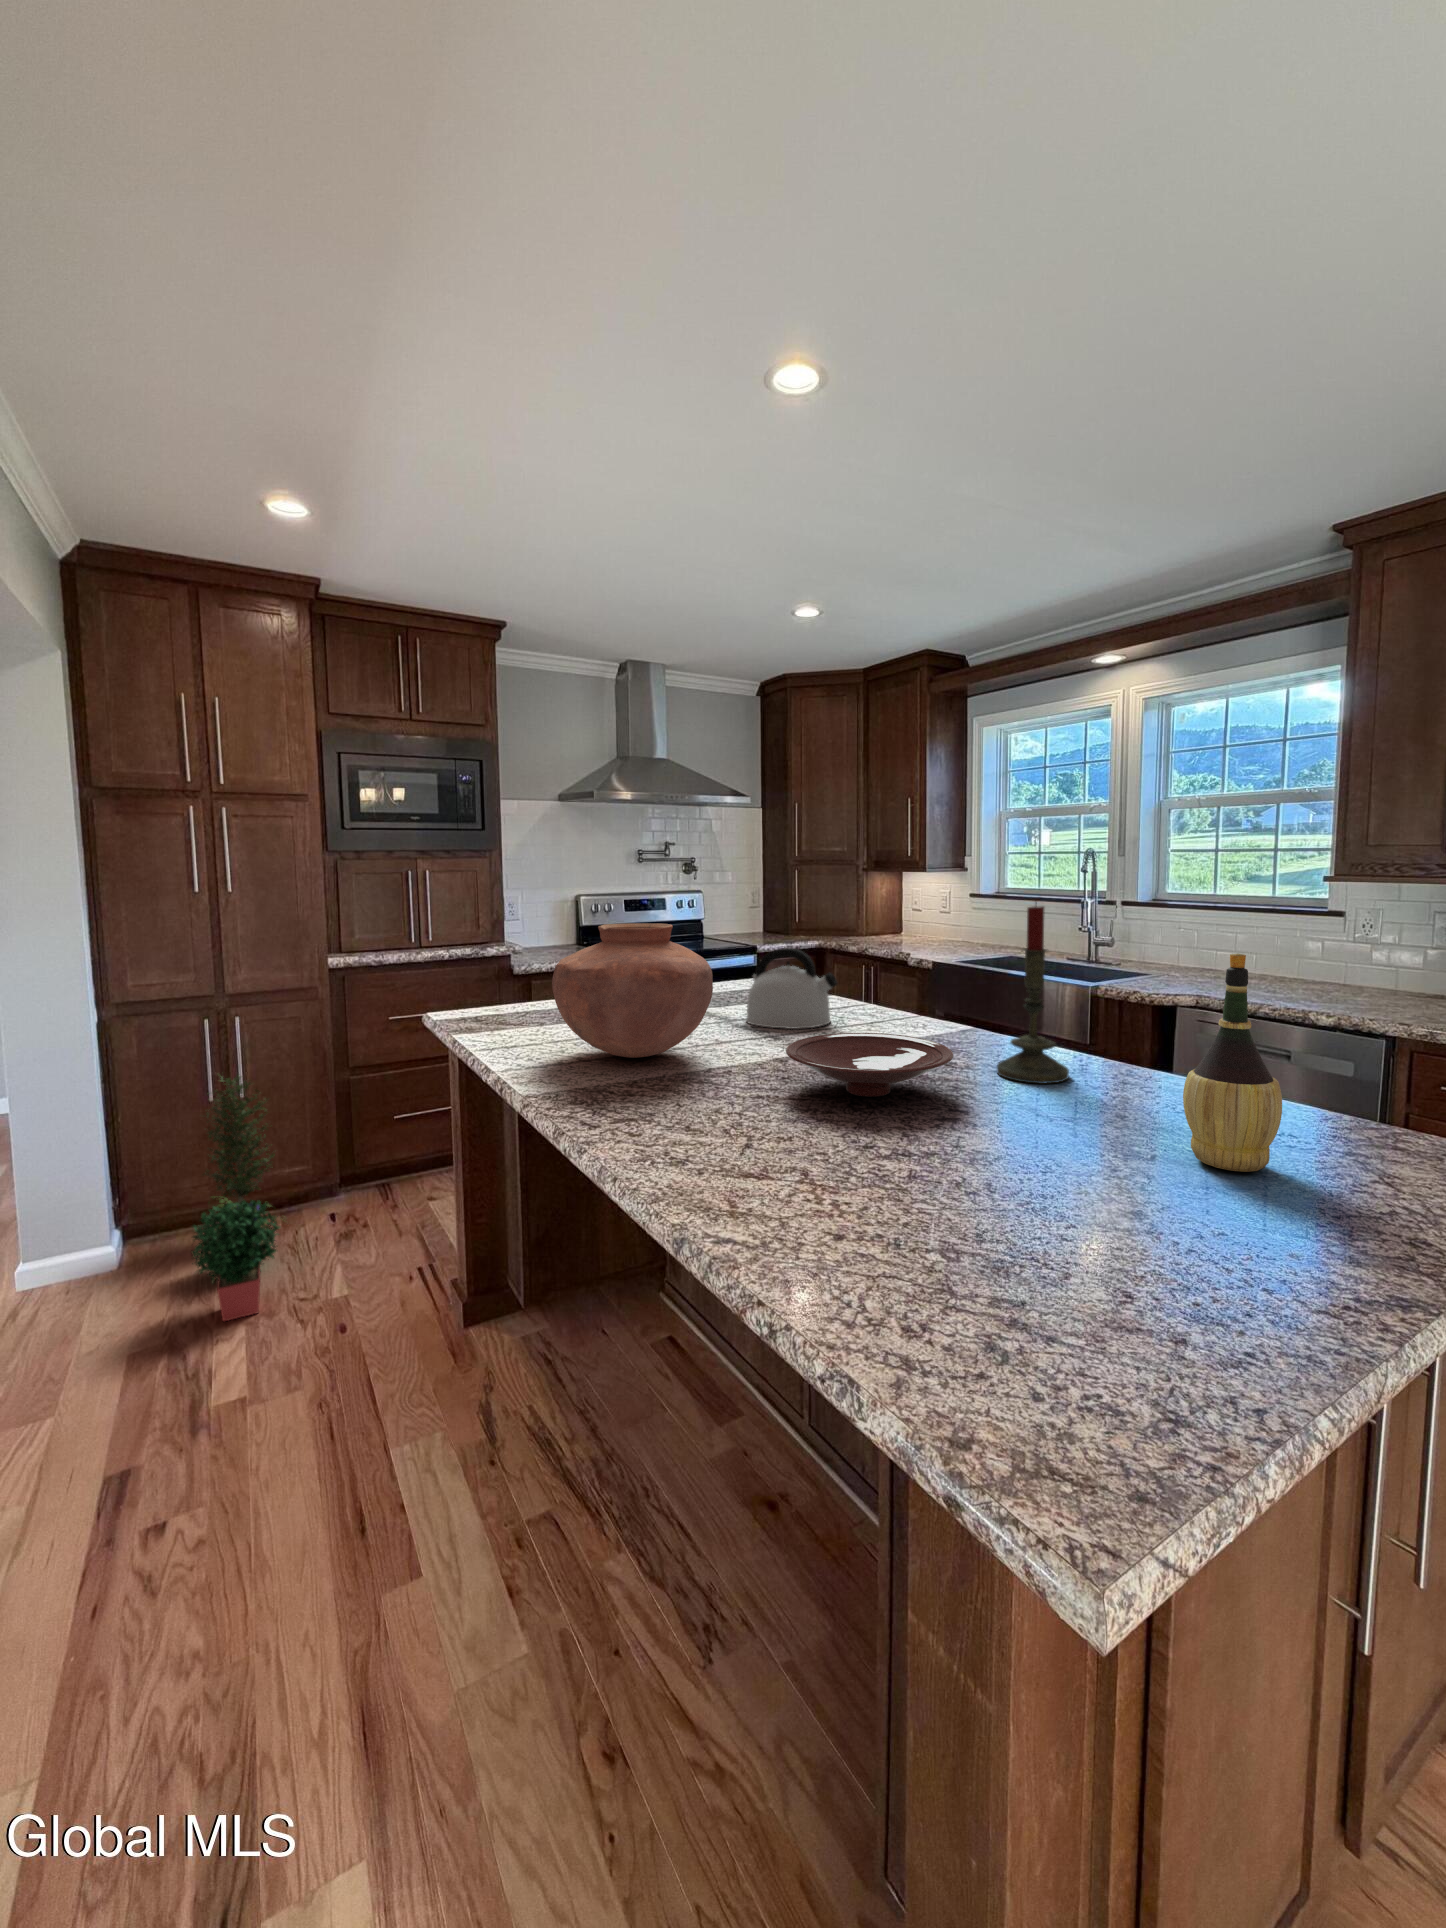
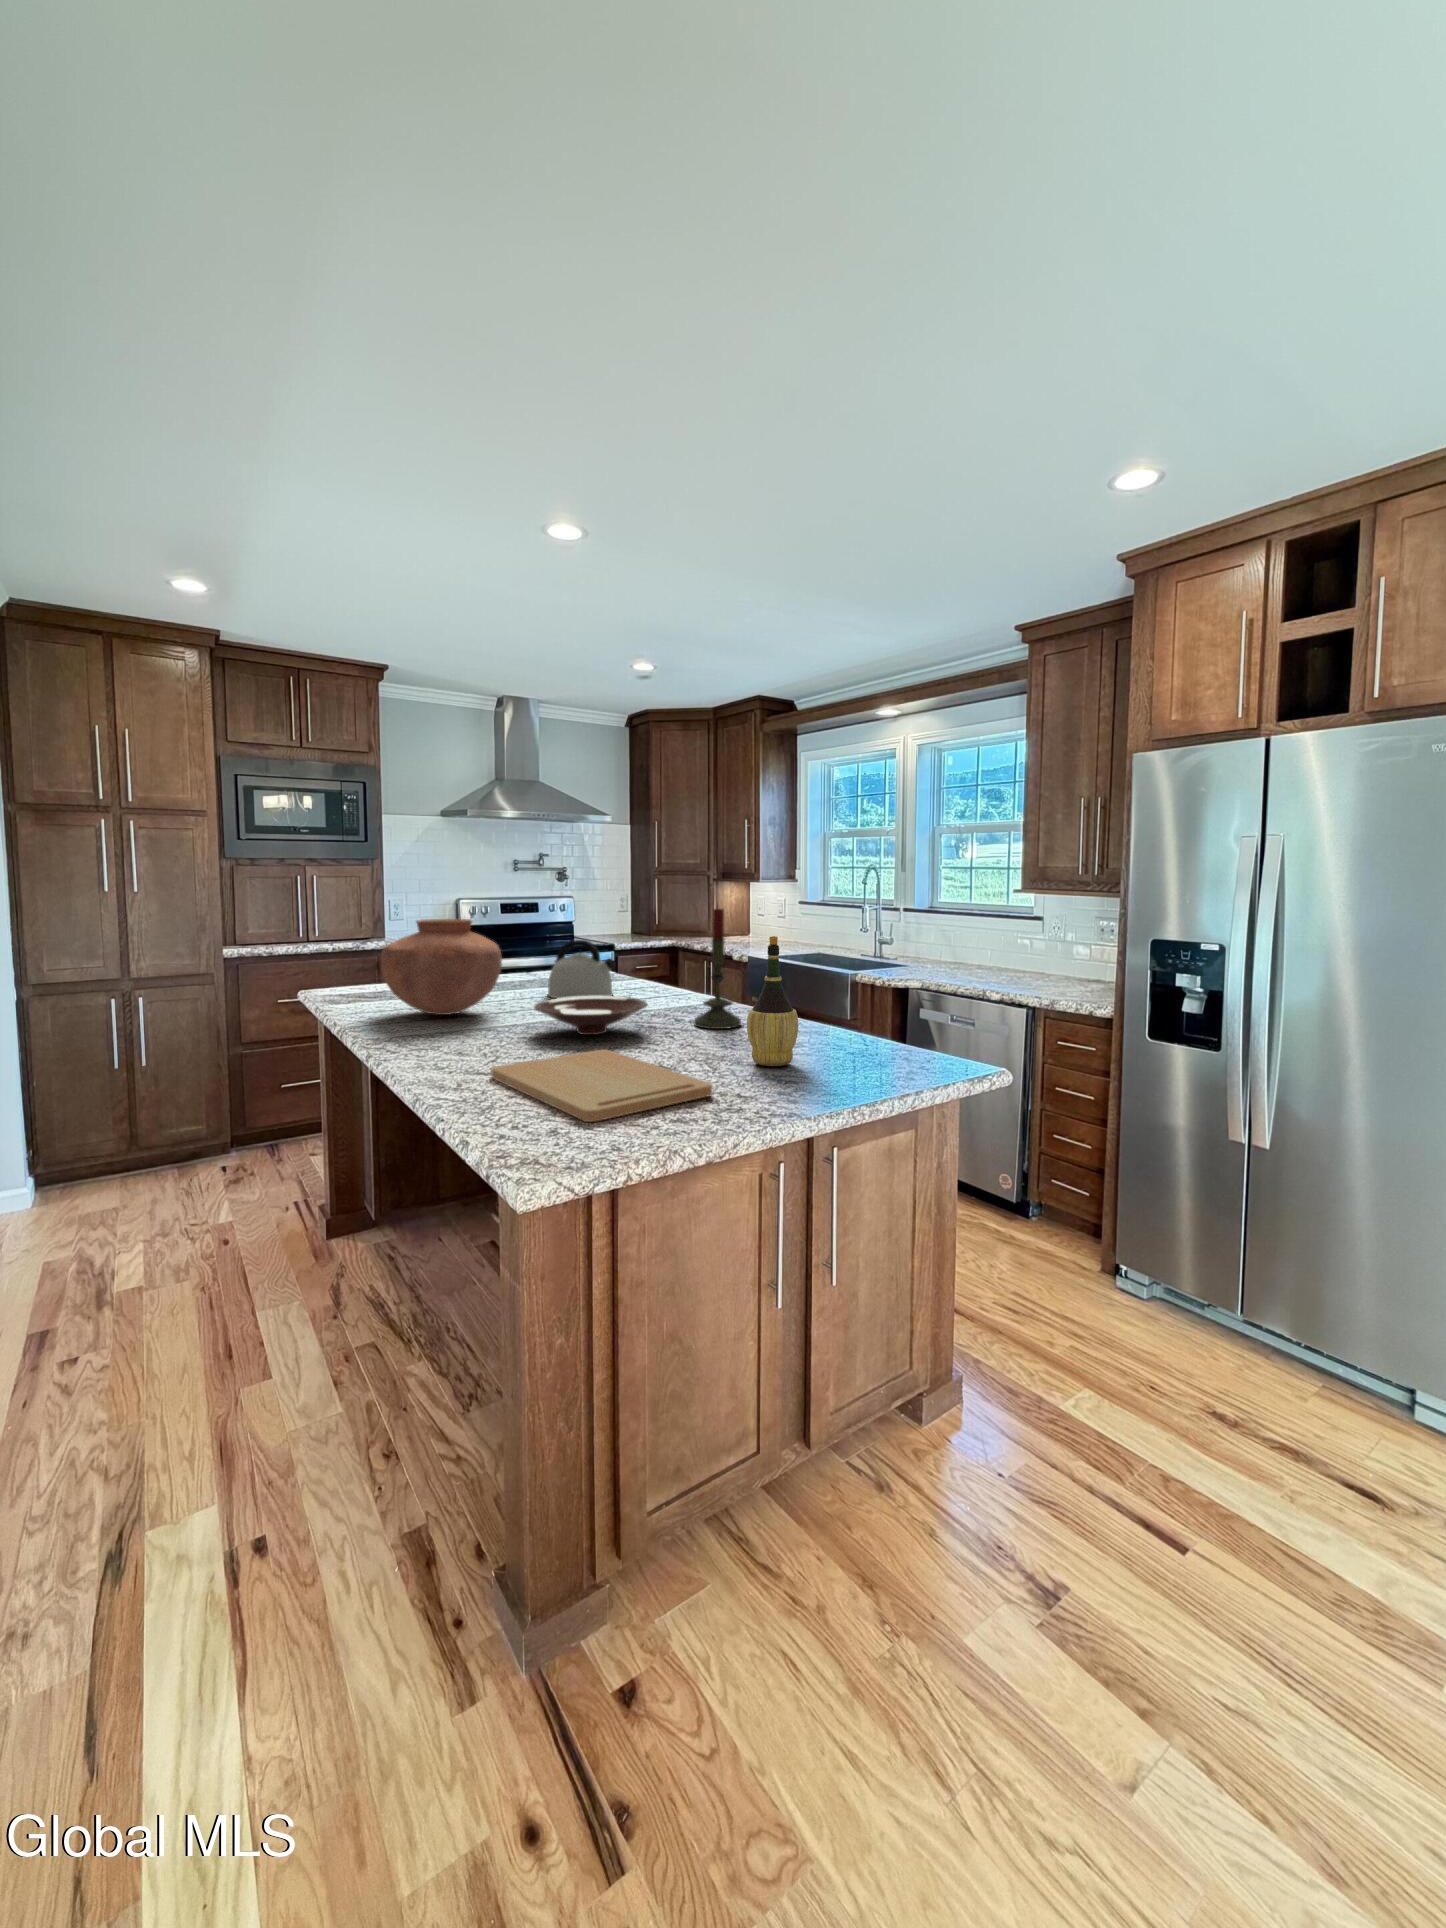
potted plant: present [192,1075,280,1322] -> none [99,1044,182,1241]
cutting board: none [799,1136,1243,1346] -> present [491,1050,712,1122]

